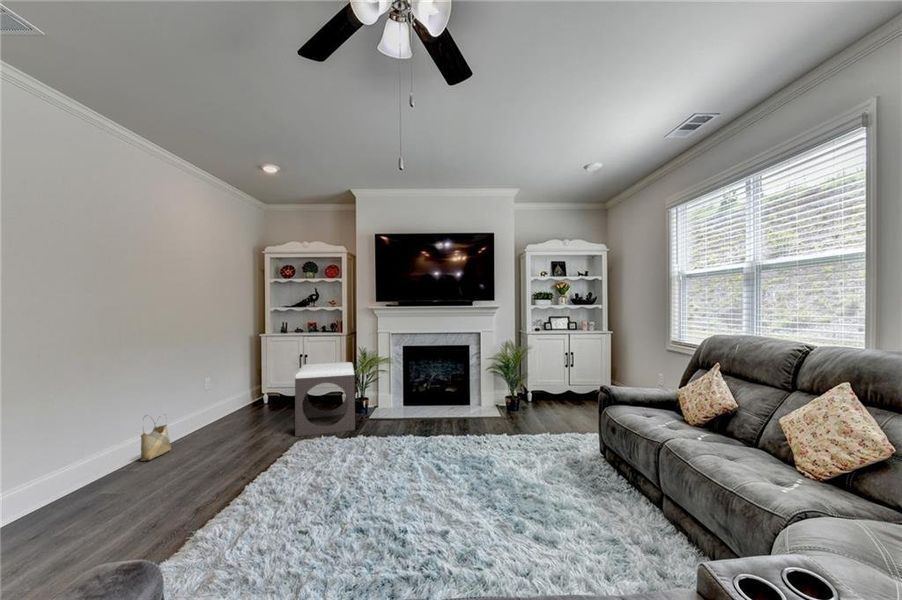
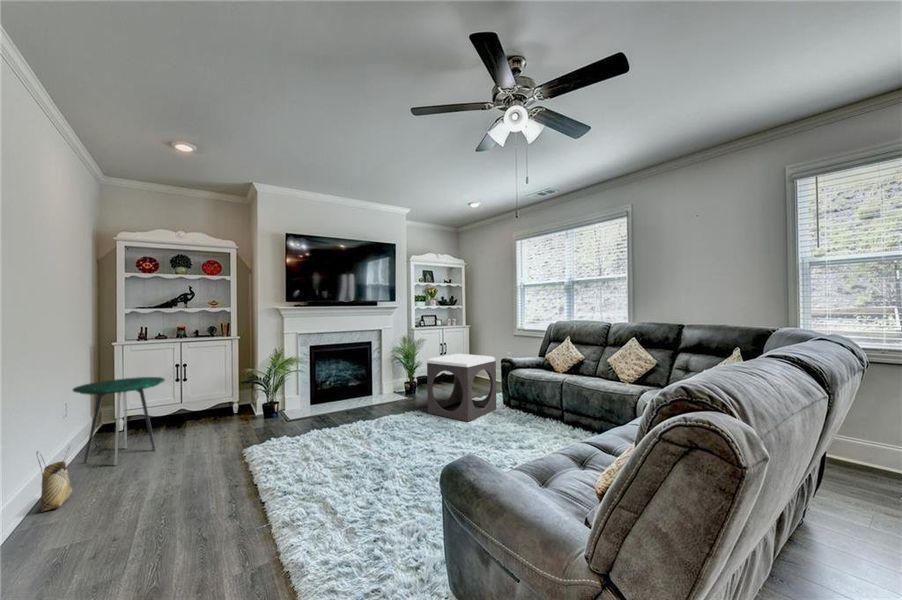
footstool: present [295,362,355,436] -> present [427,354,497,422]
side table: none [202,364,265,433] -> present [73,377,165,465]

